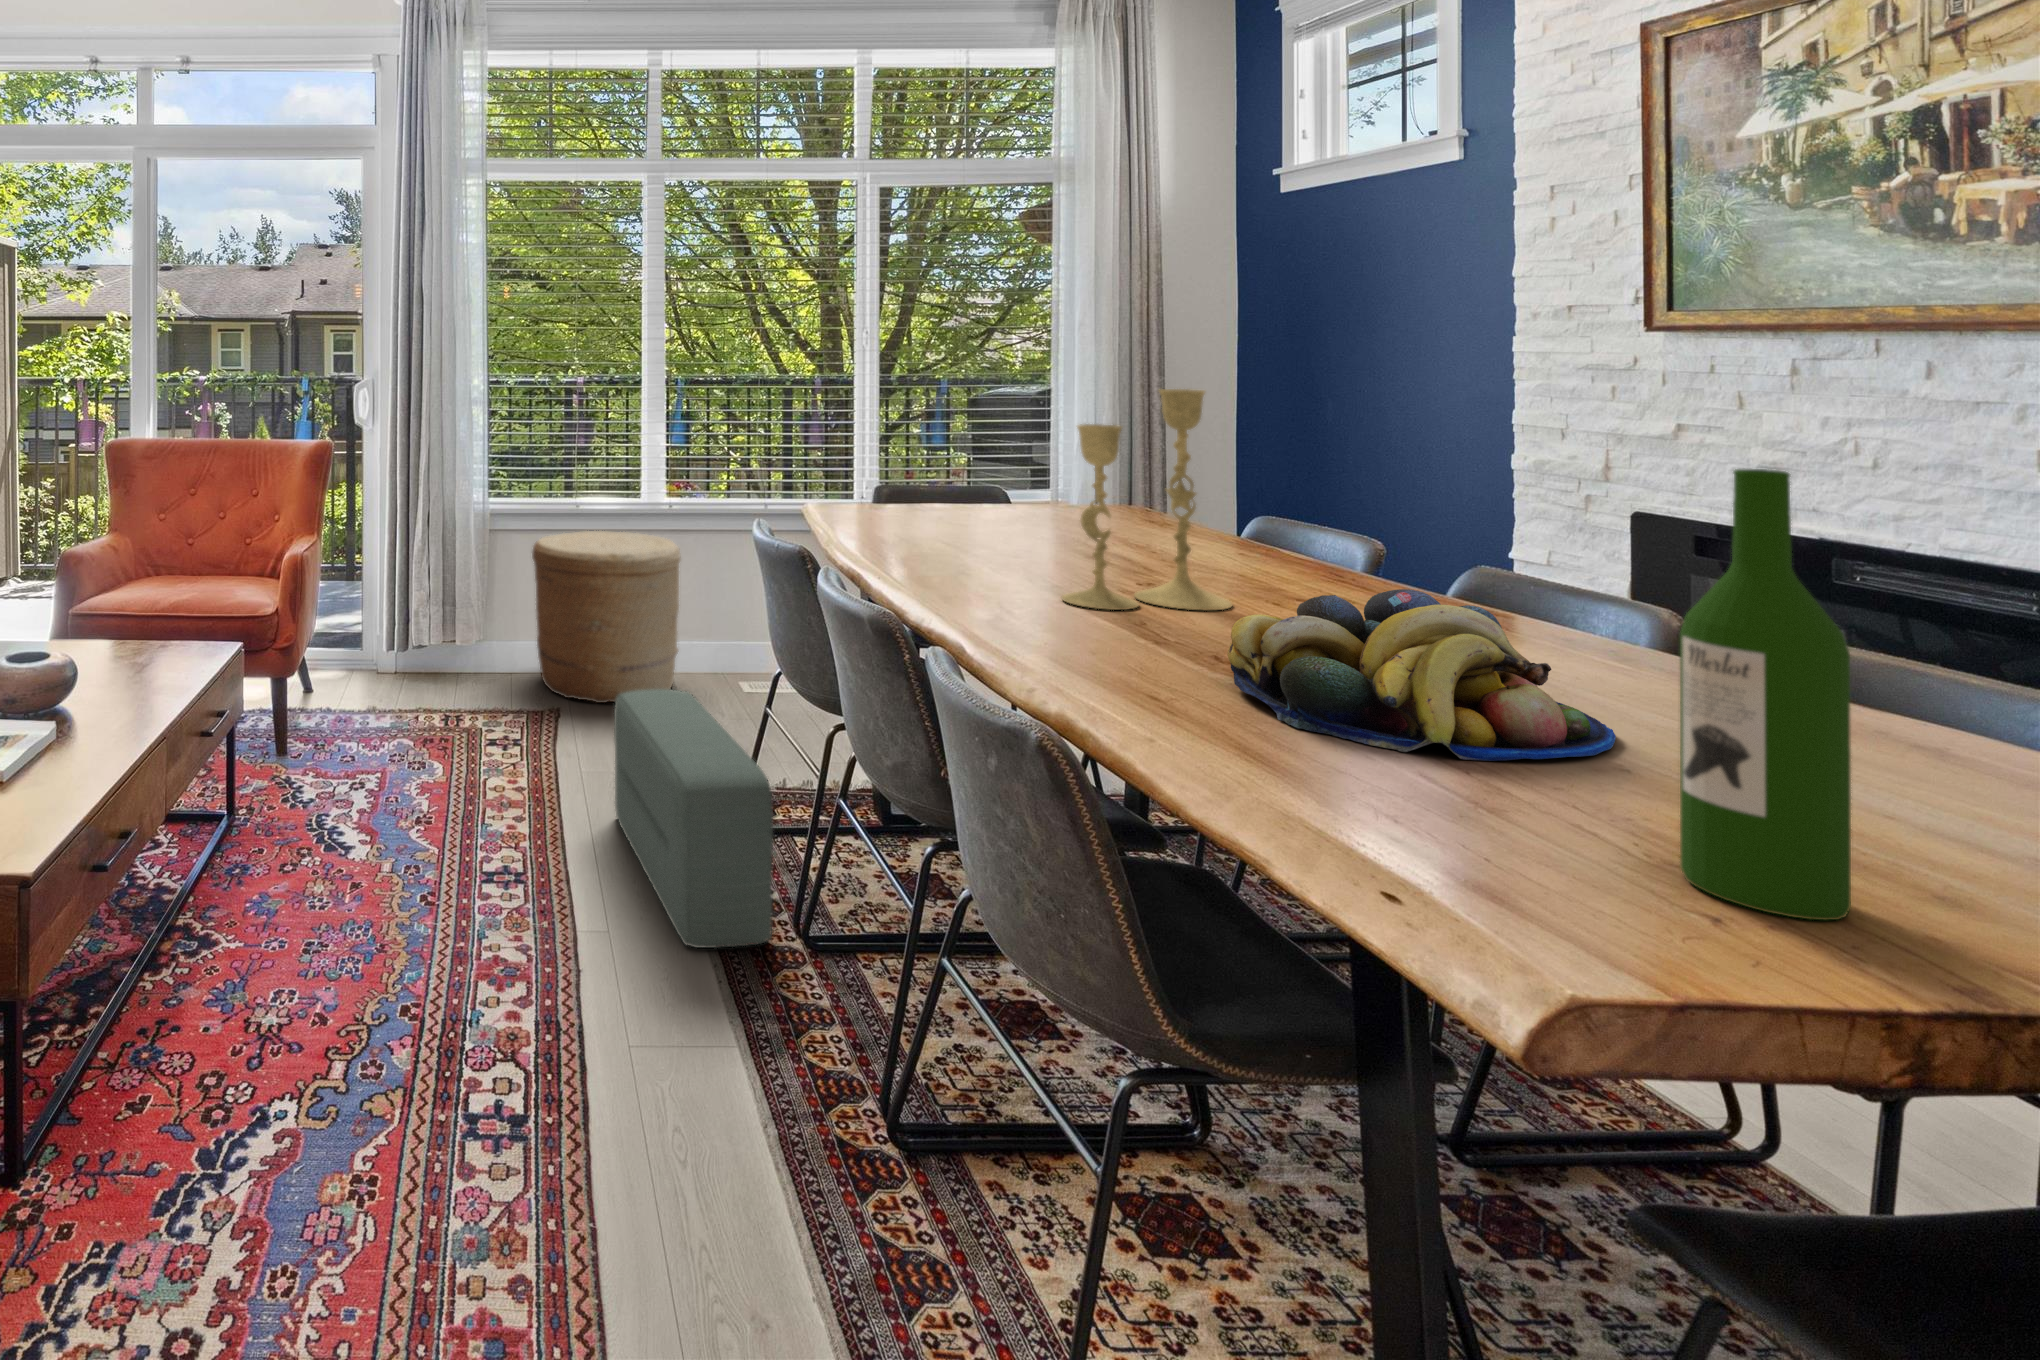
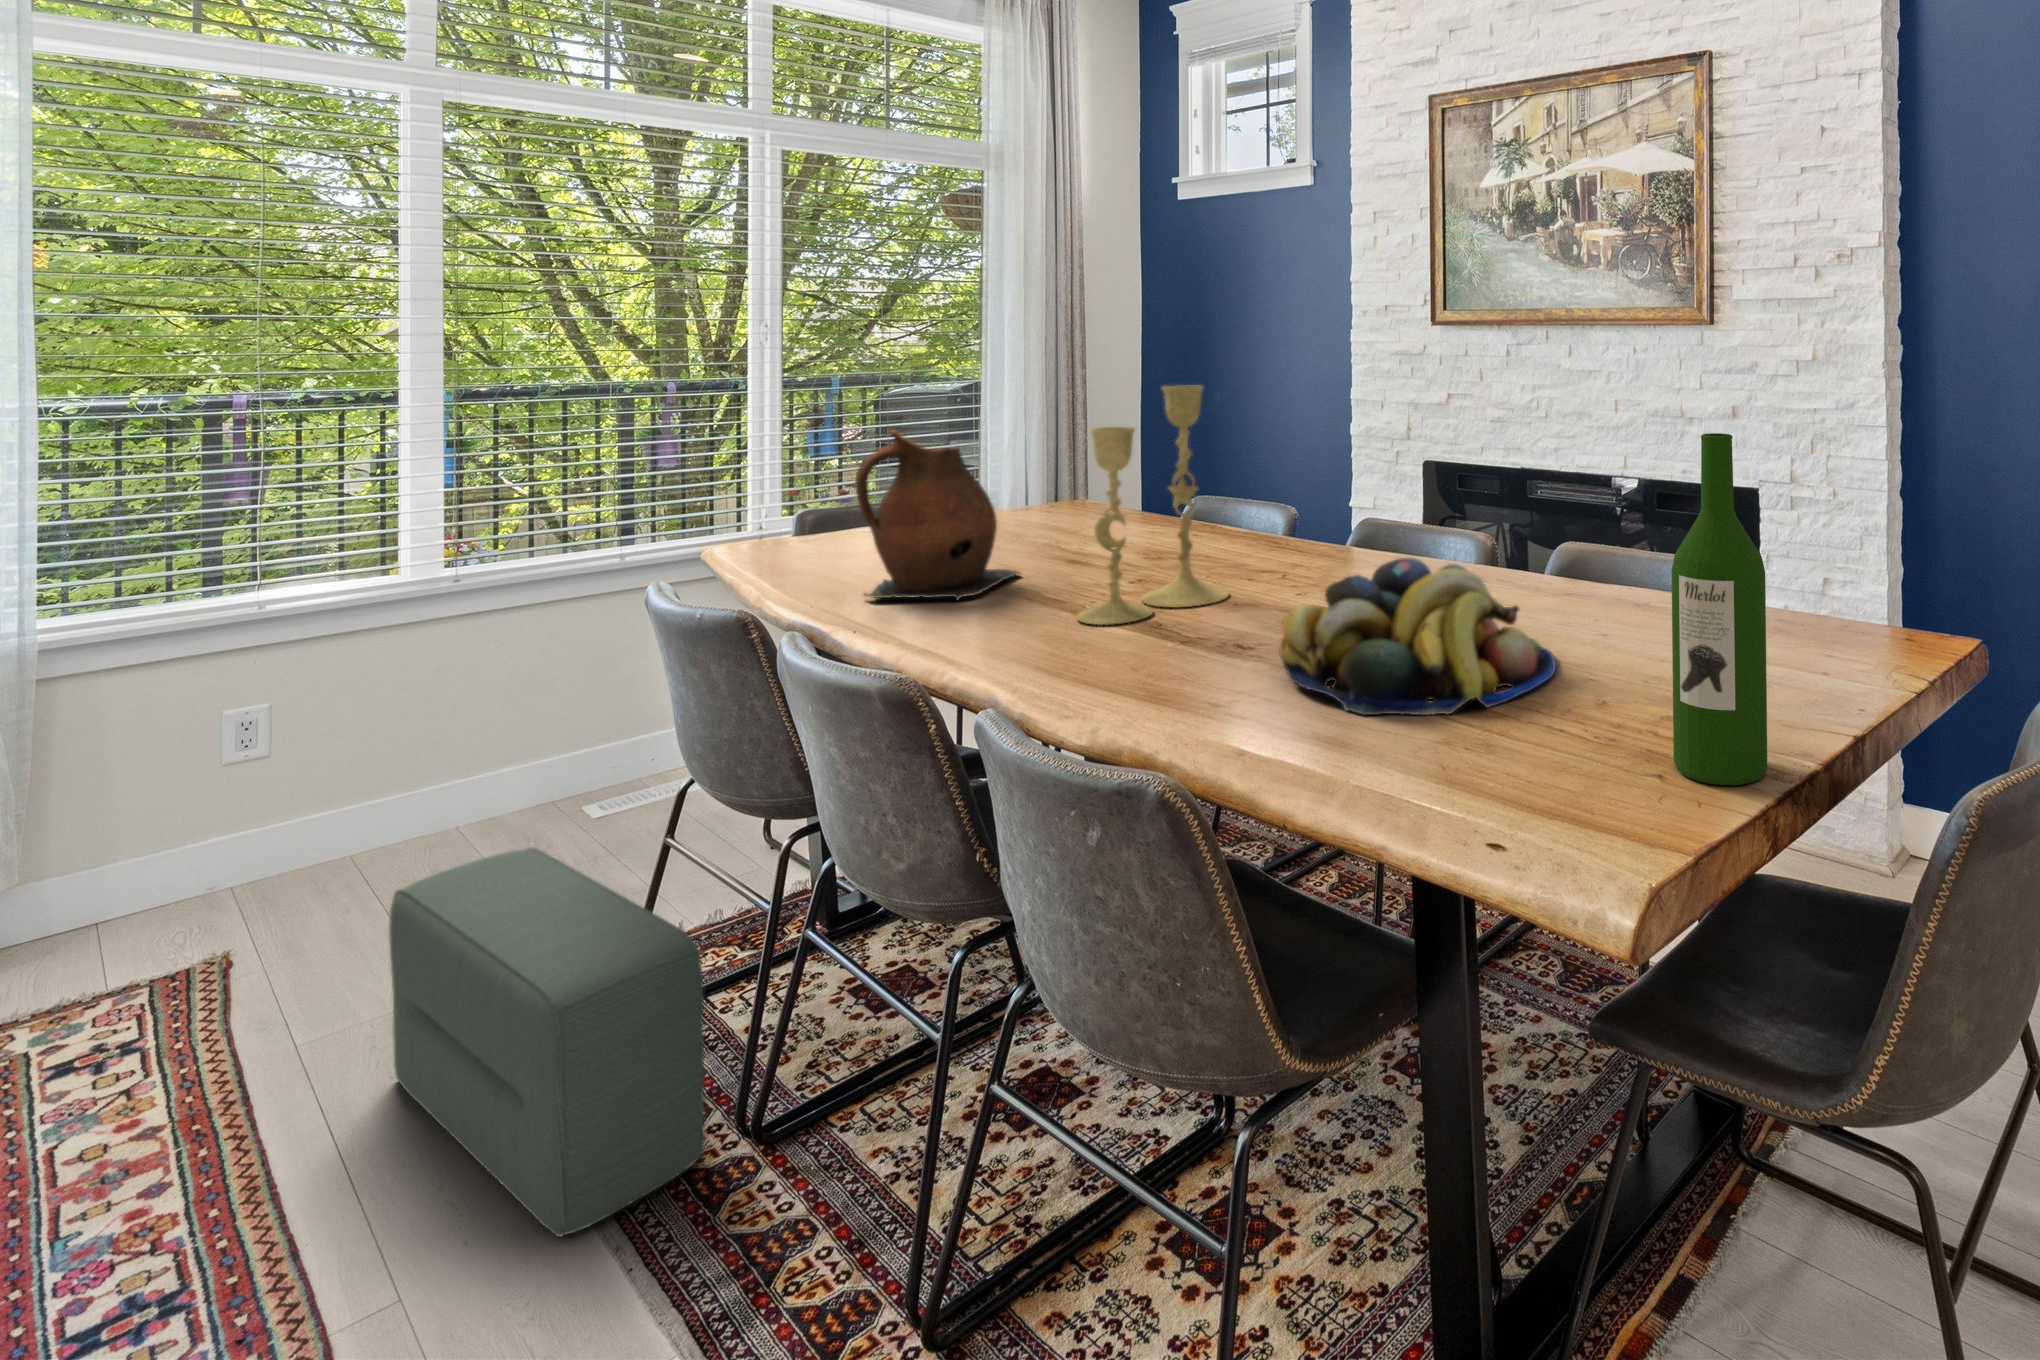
ceramic pitcher: none [892,416,1034,567] -> present [855,430,1020,600]
basket: present [532,531,680,703] -> none [178,625,490,913]

